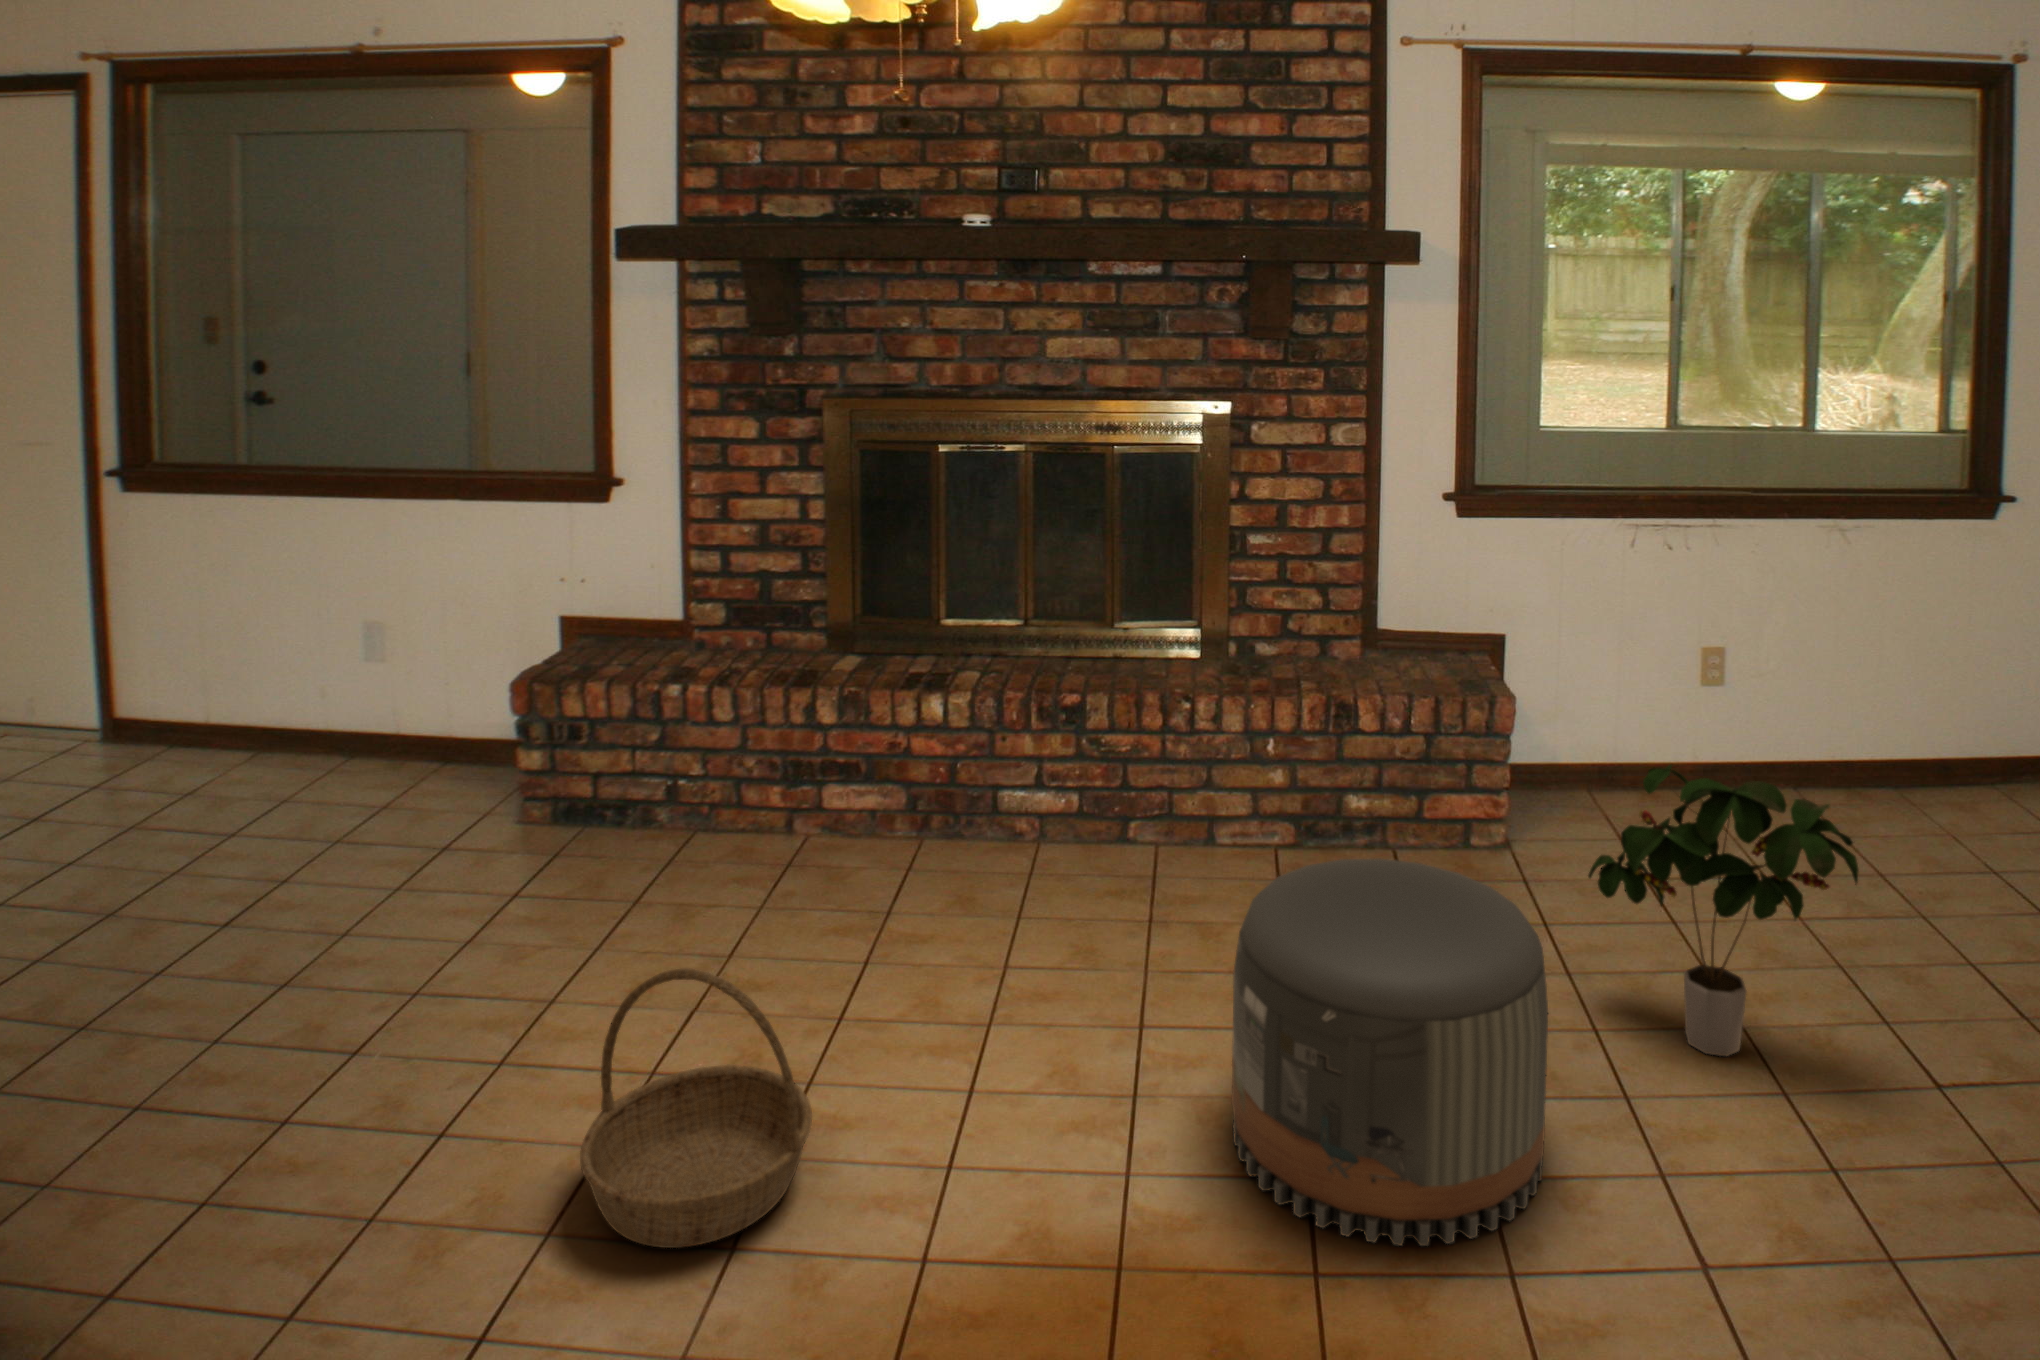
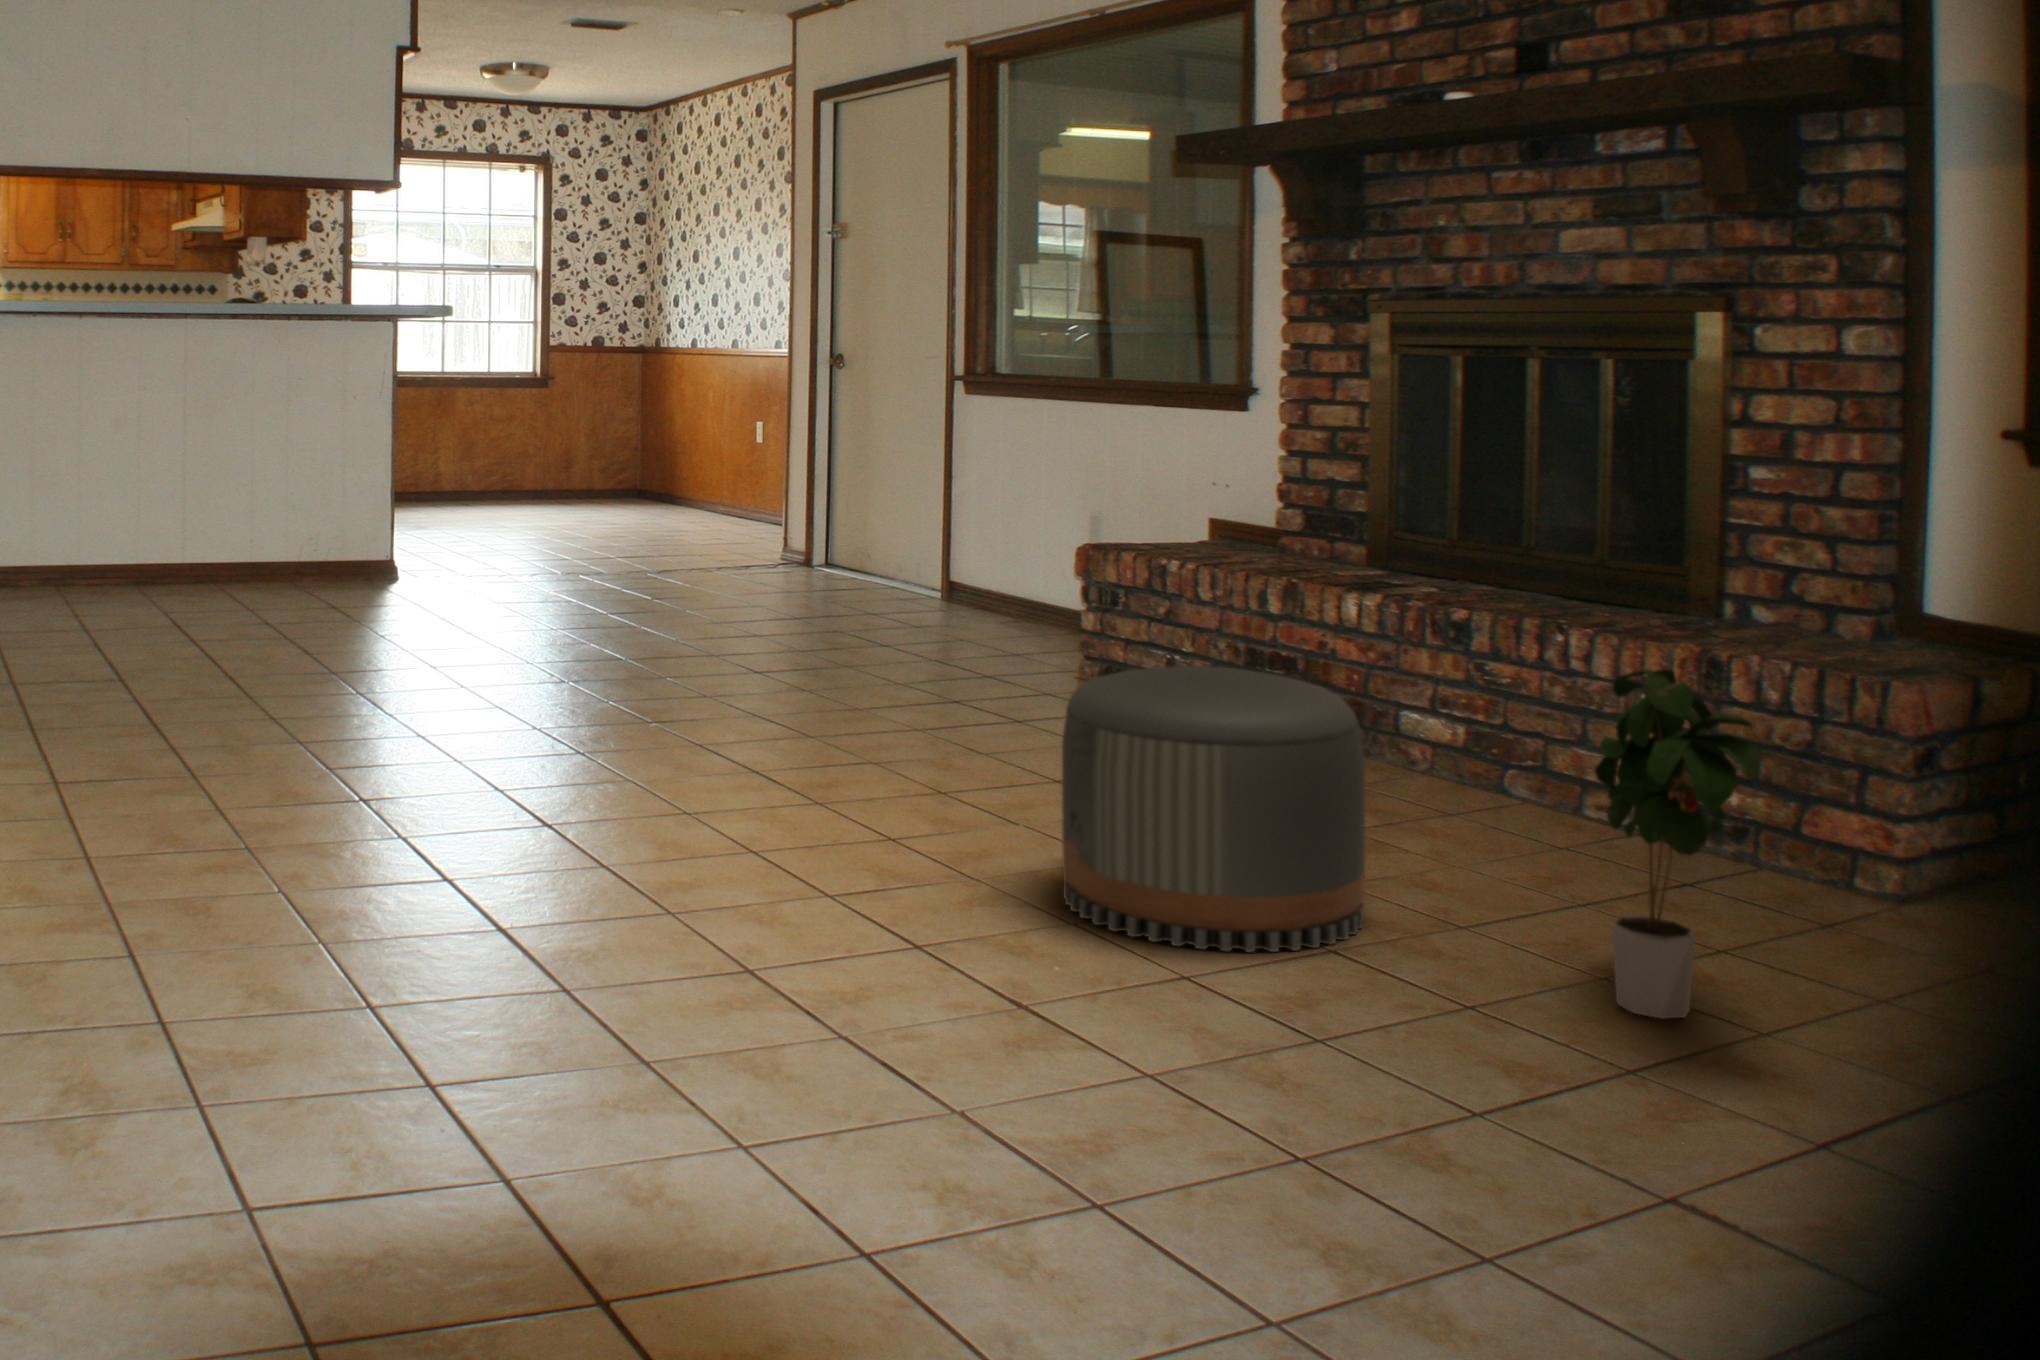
basket: present [580,968,812,1248] -> none [775,623,926,791]

